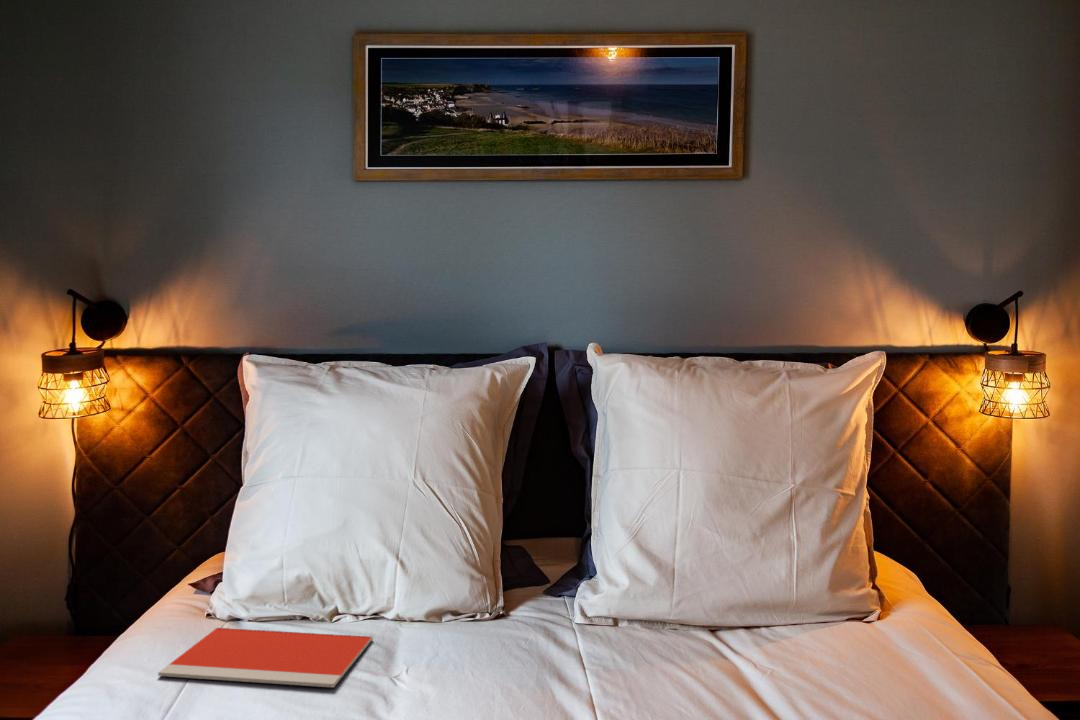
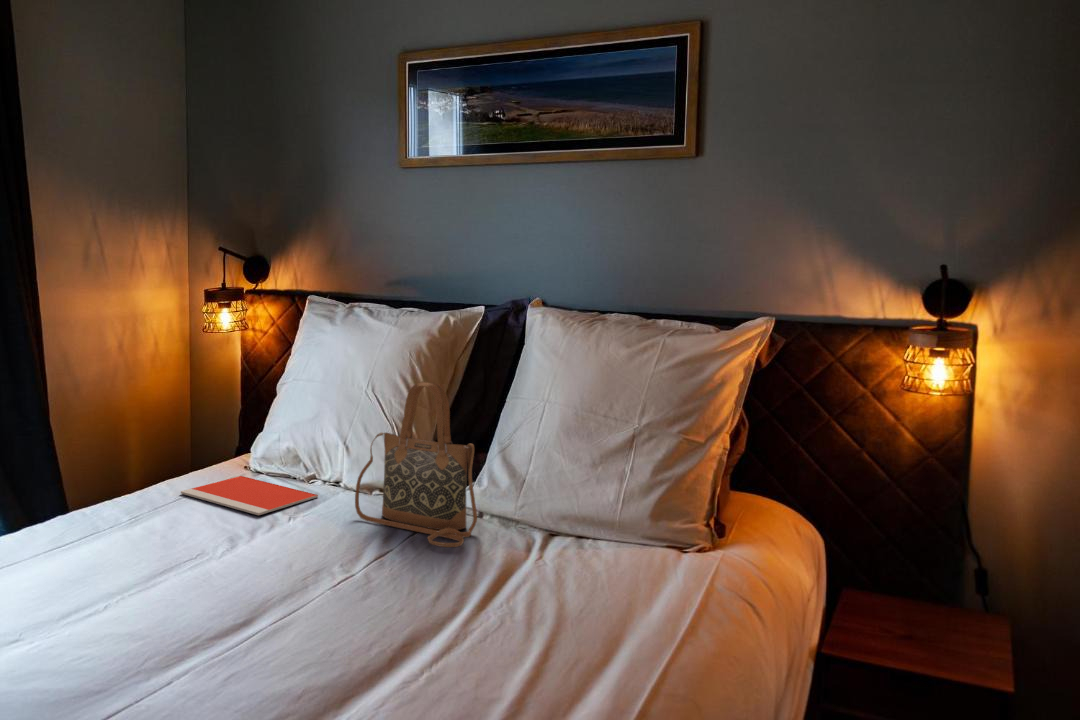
handbag: none [456,461,661,681] -> present [355,382,477,547]

